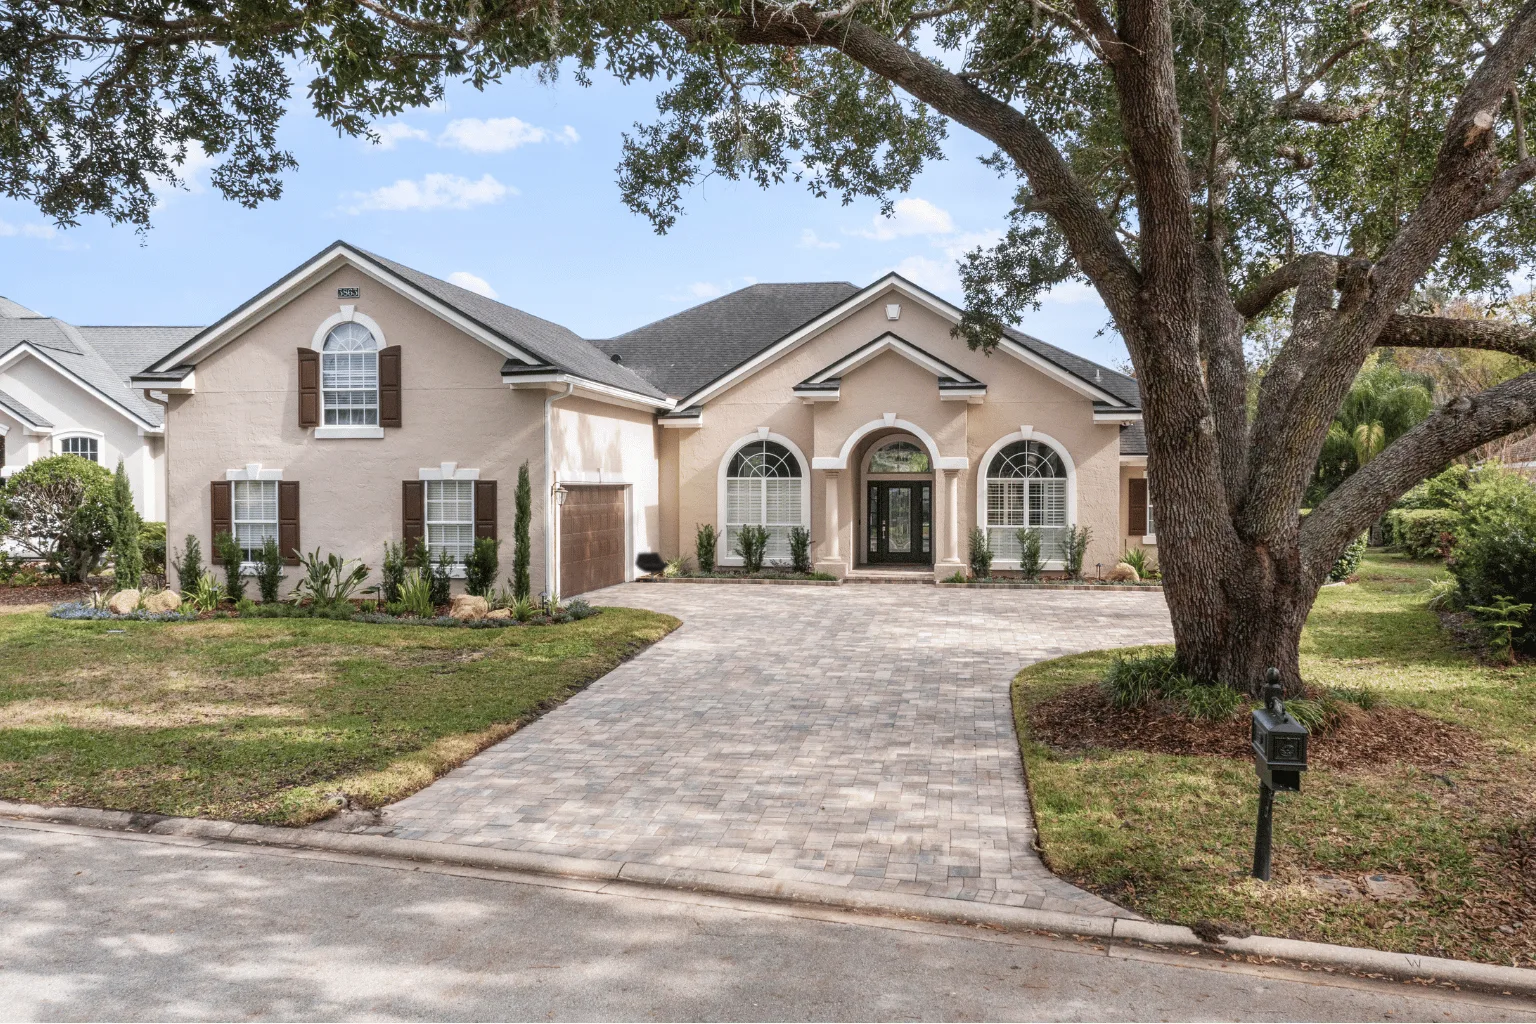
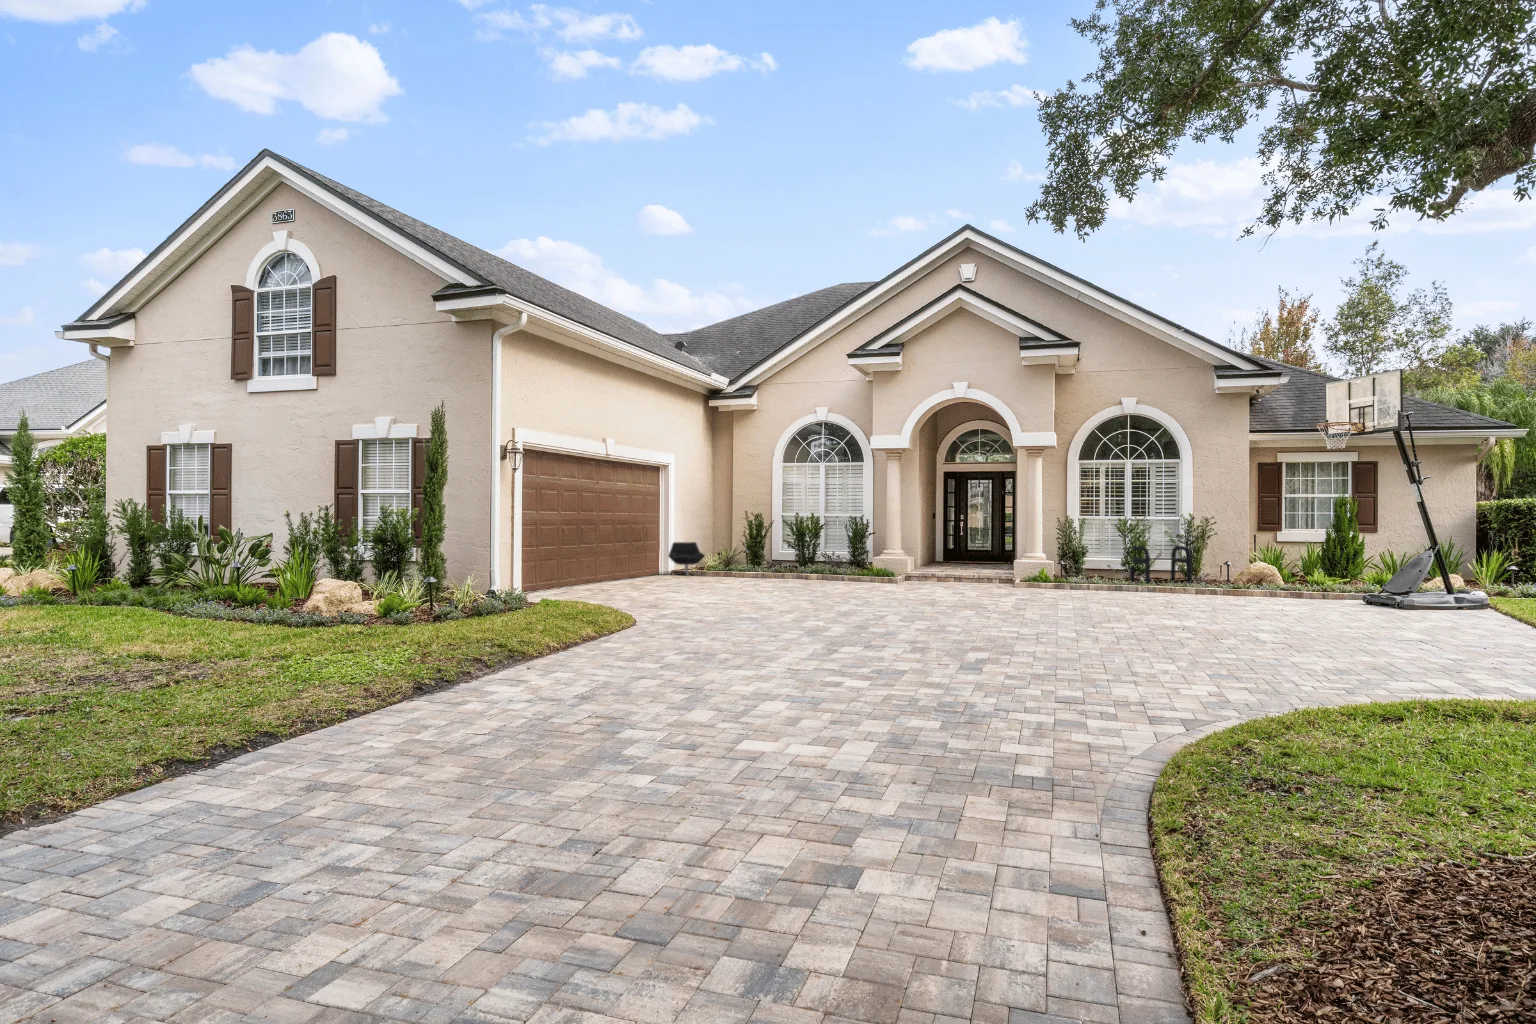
bench: none [1027,551,1075,582] -> present [1130,546,1192,583]

